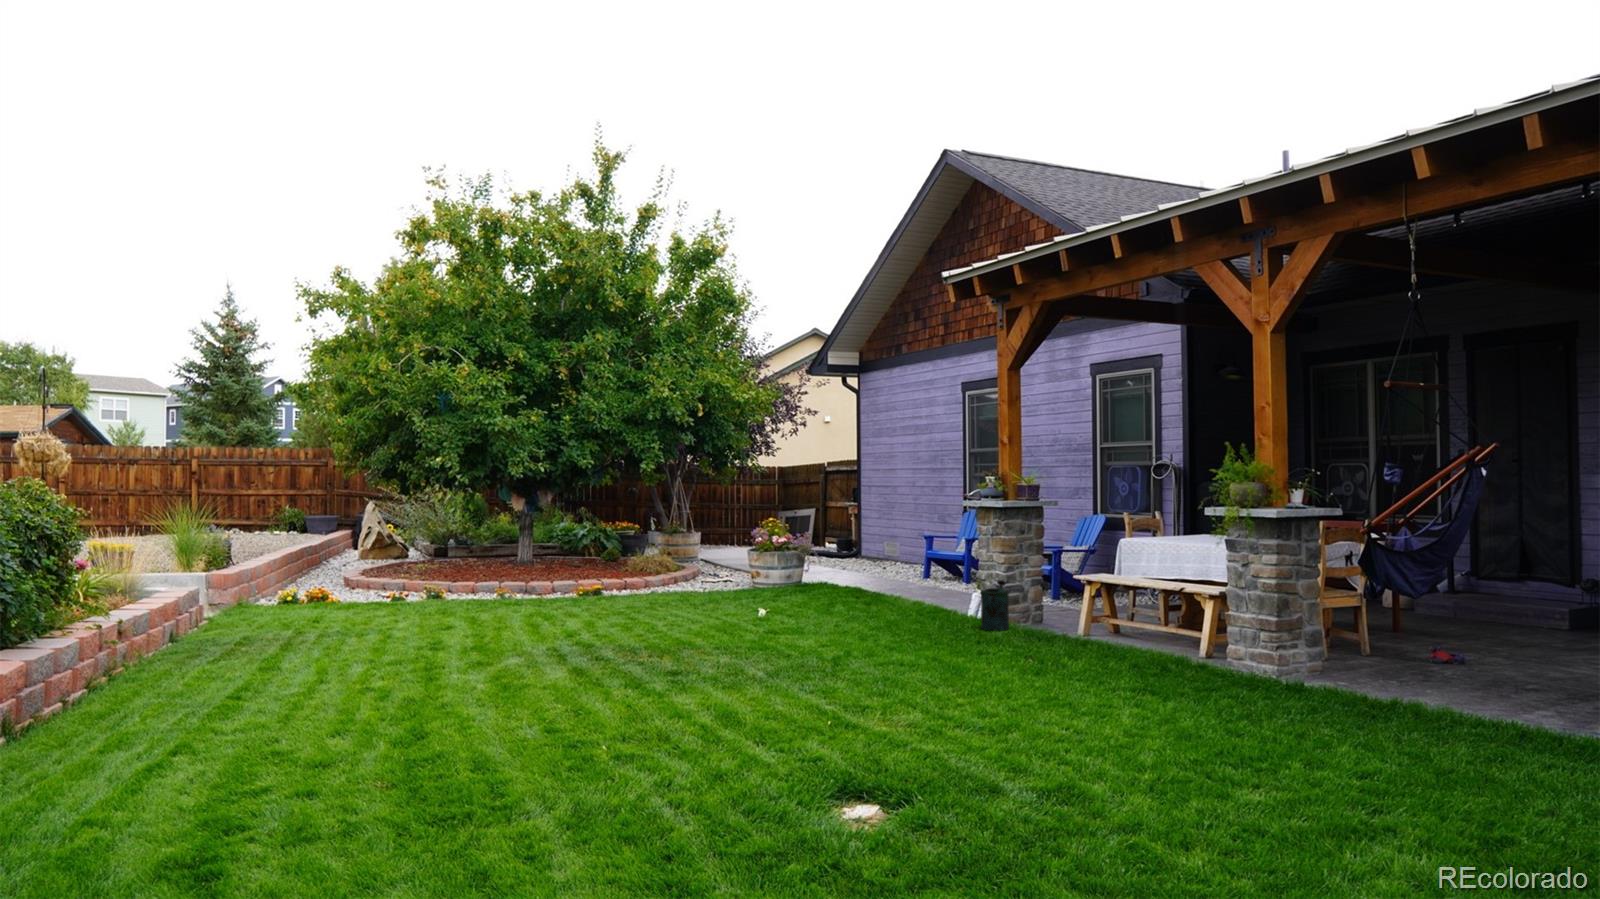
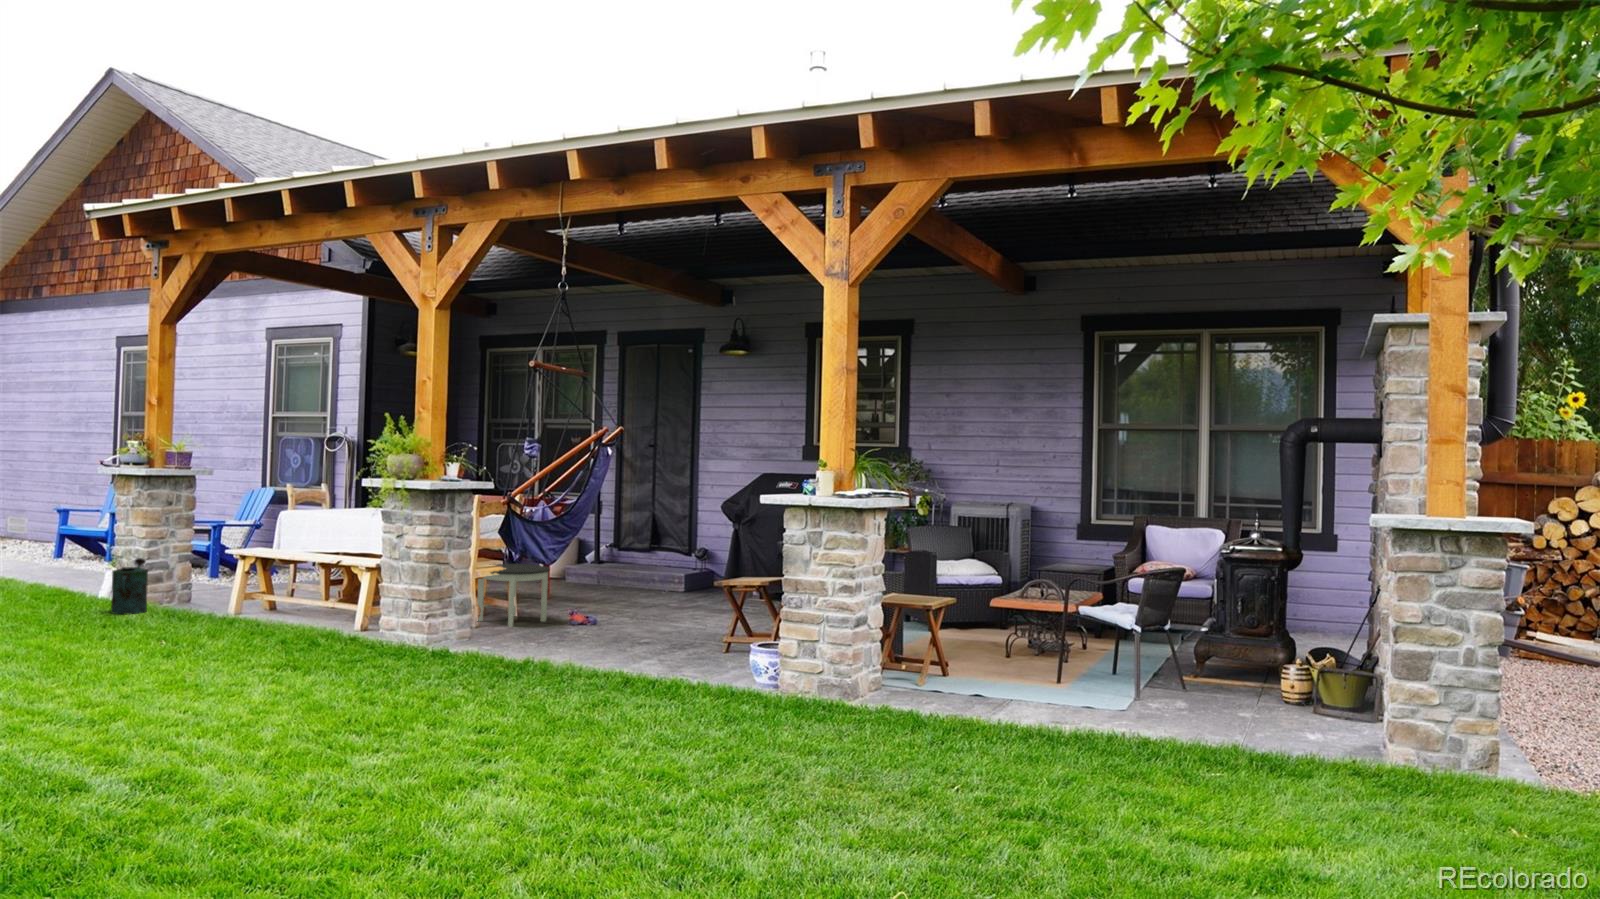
round table: none [1331,598,1423,672] -> present [477,564,550,627]

